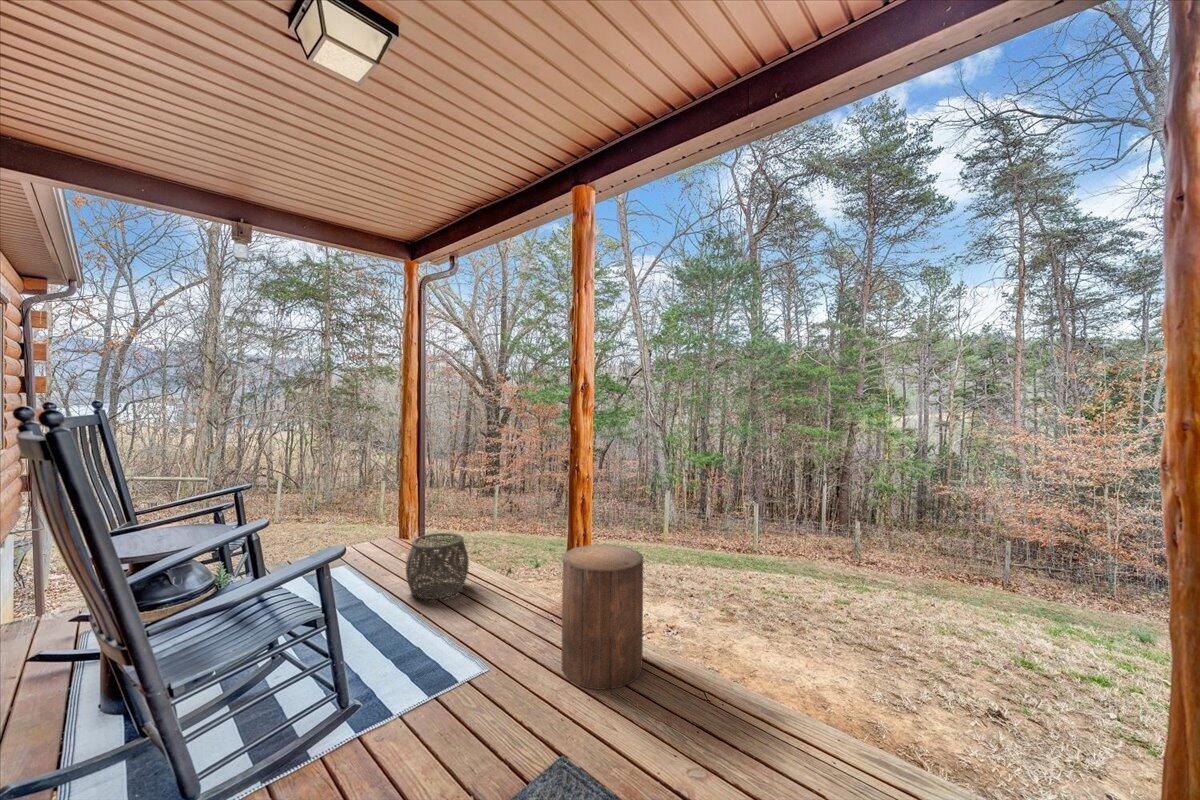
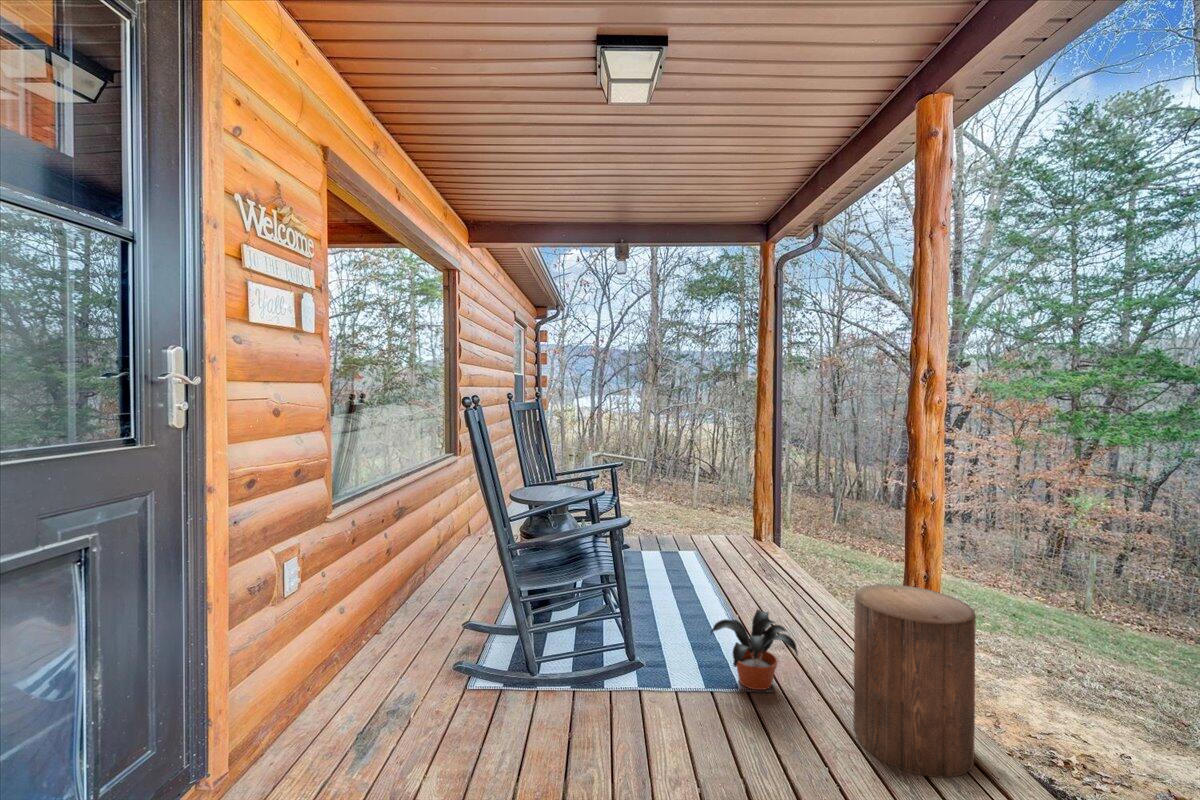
woven basket: present [406,533,469,600] -> none [740,541,808,611]
potted plant: none [427,599,511,679] -> present [710,610,798,690]

